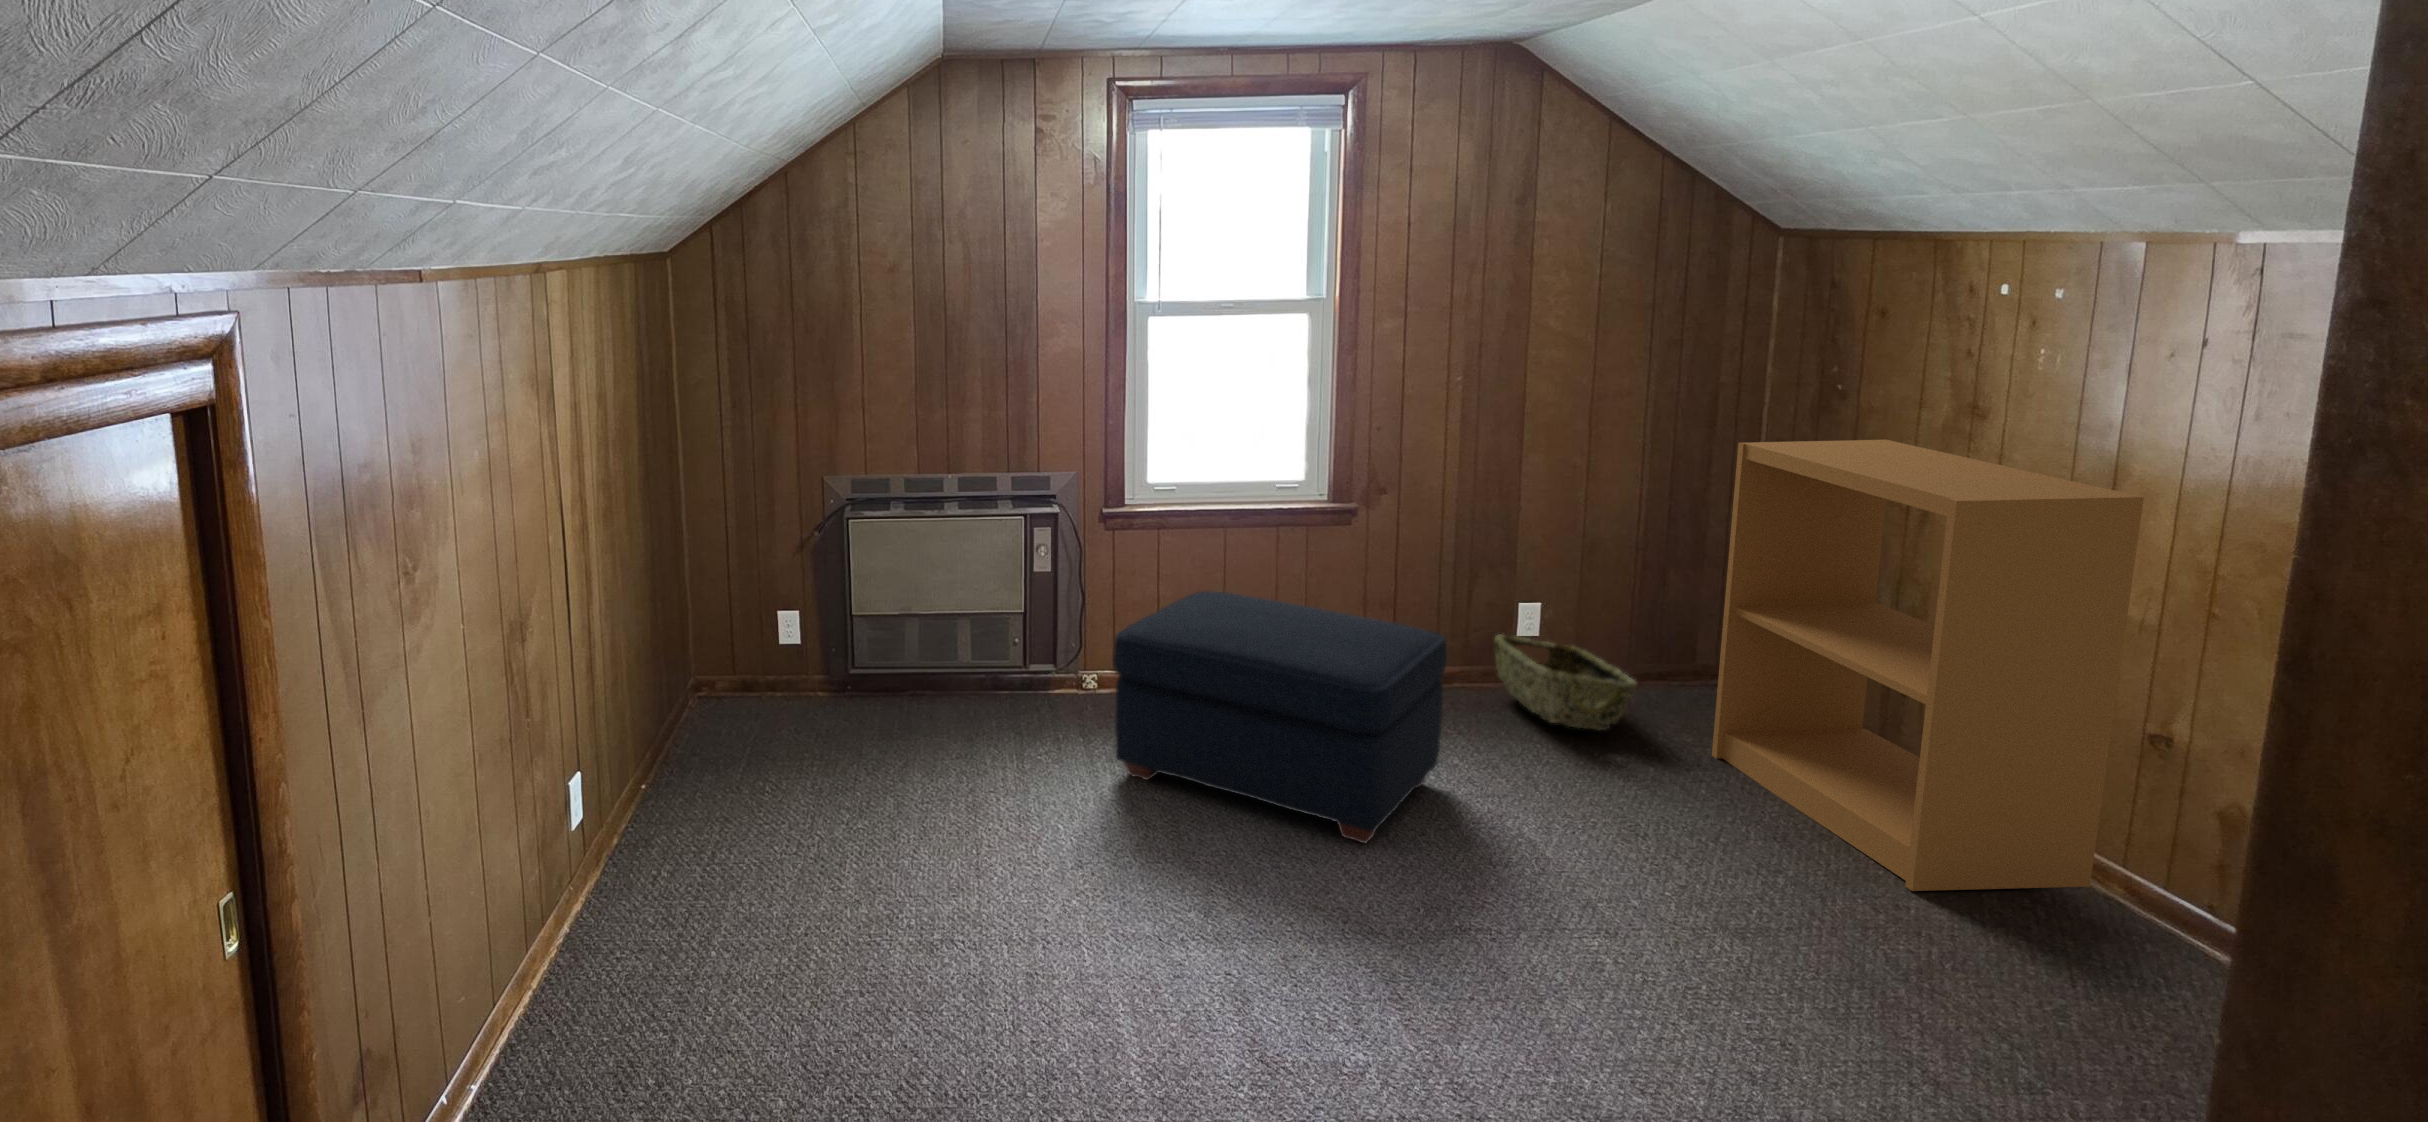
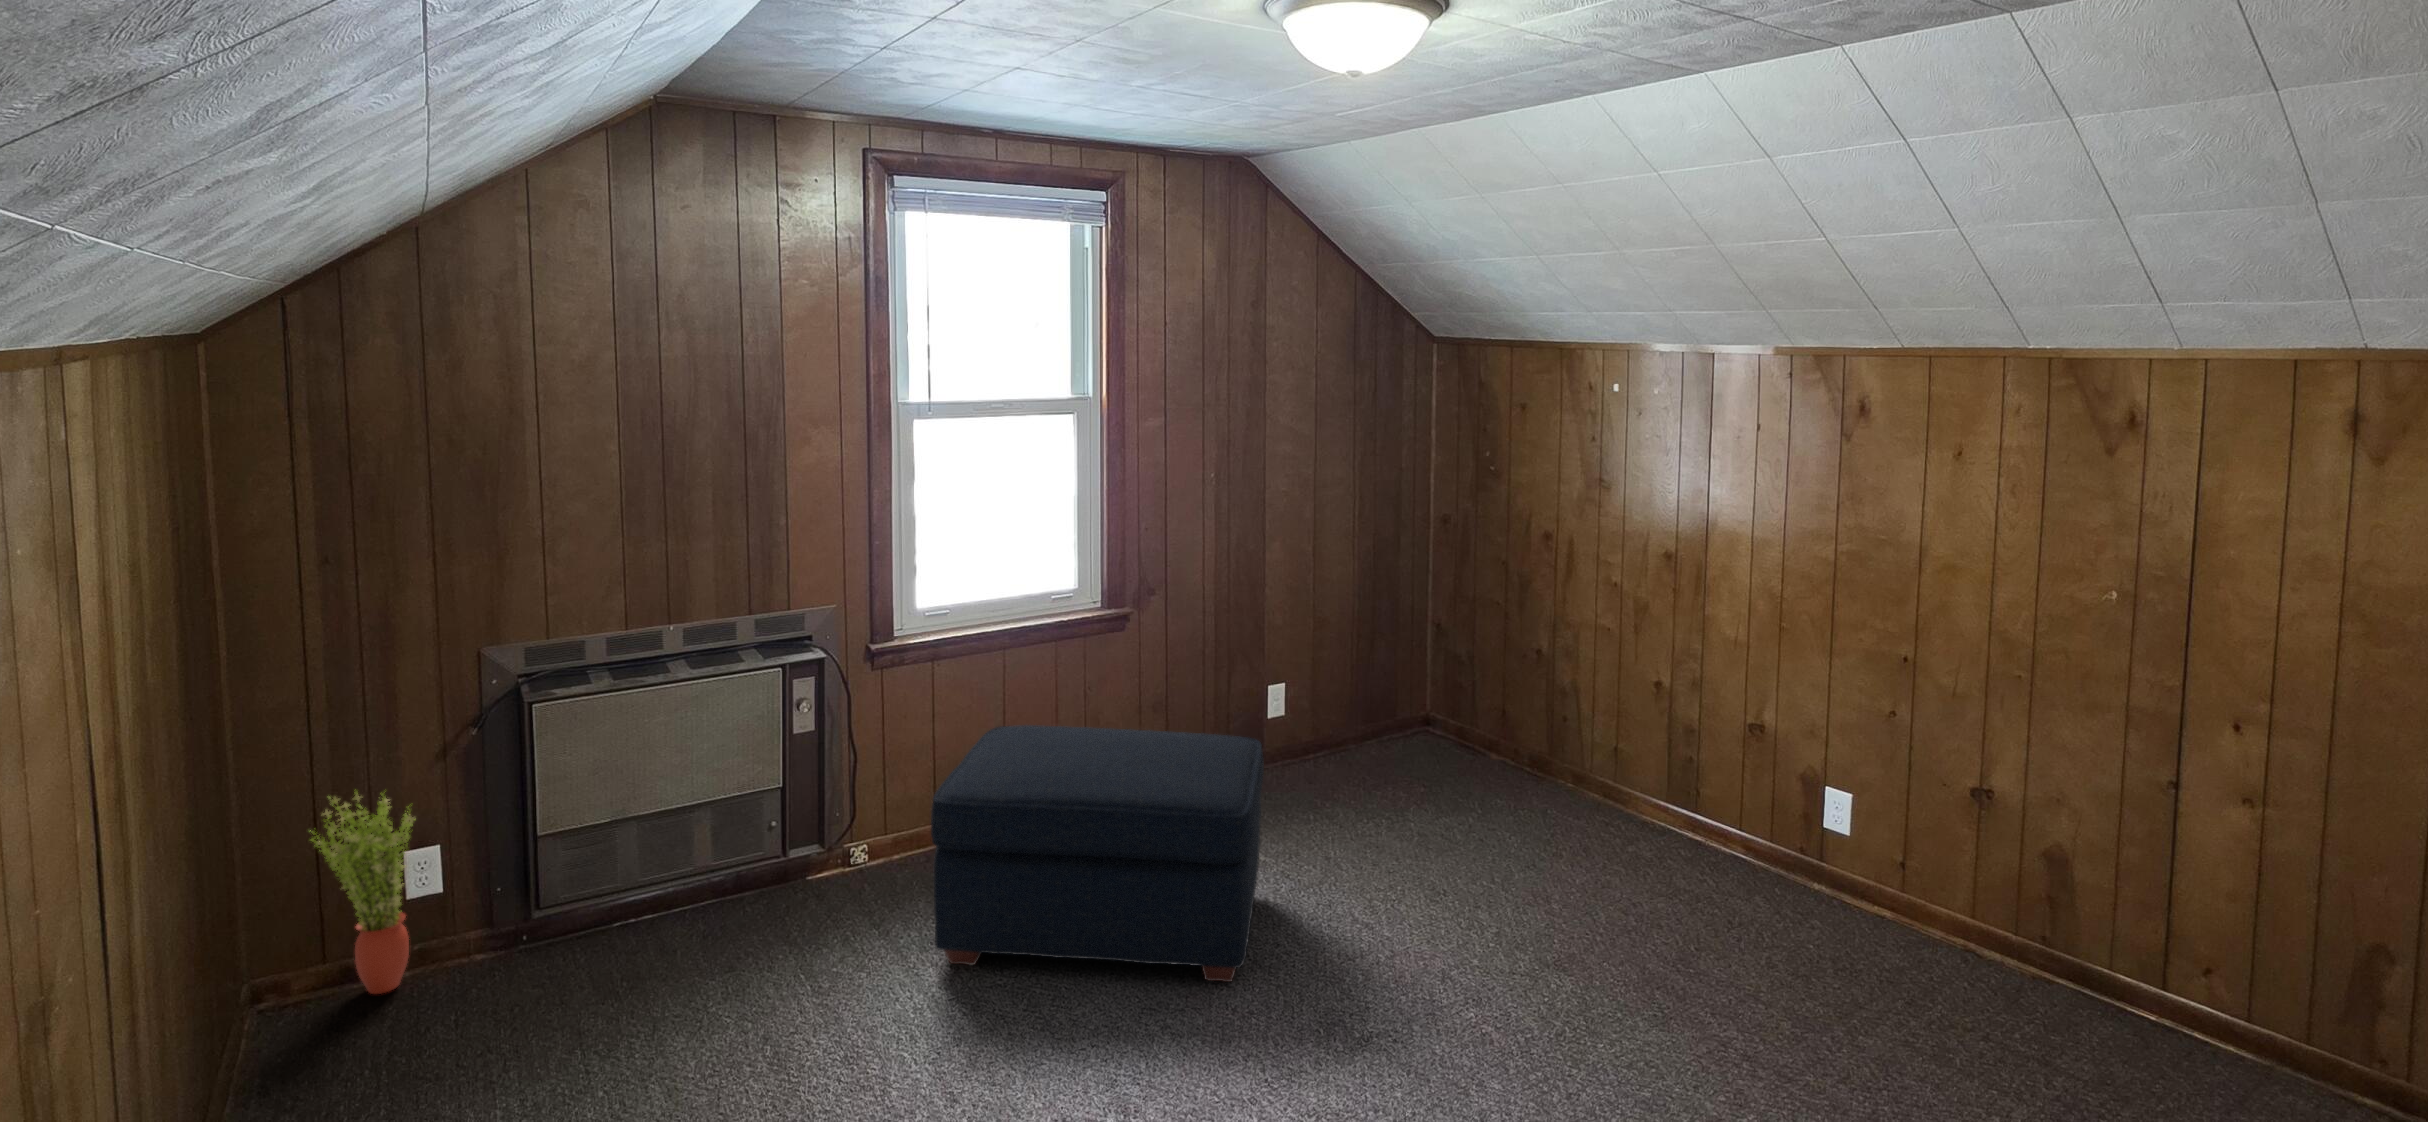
bookshelf: present [1712,440,2144,891] -> none [1446,516,1750,904]
potted plant: none [712,566,773,708] -> present [311,791,415,994]
woven basket: present [1494,634,1636,730] -> none [1251,723,1384,806]

